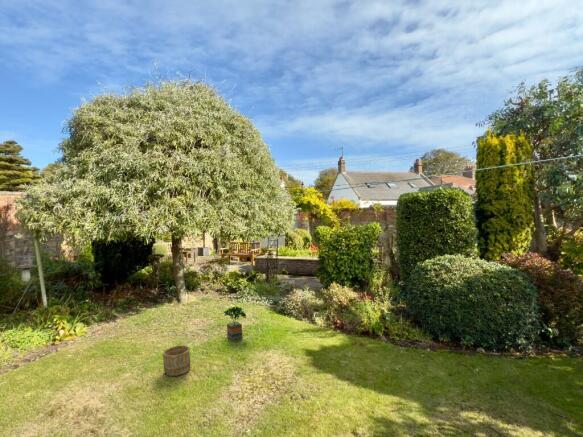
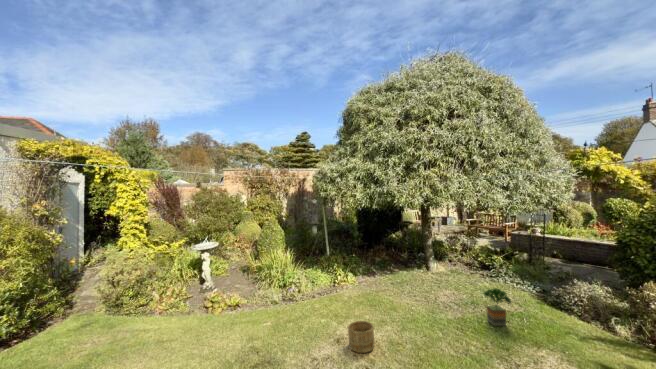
wooden bucket: present [162,346,190,376] -> present [348,321,374,353]

